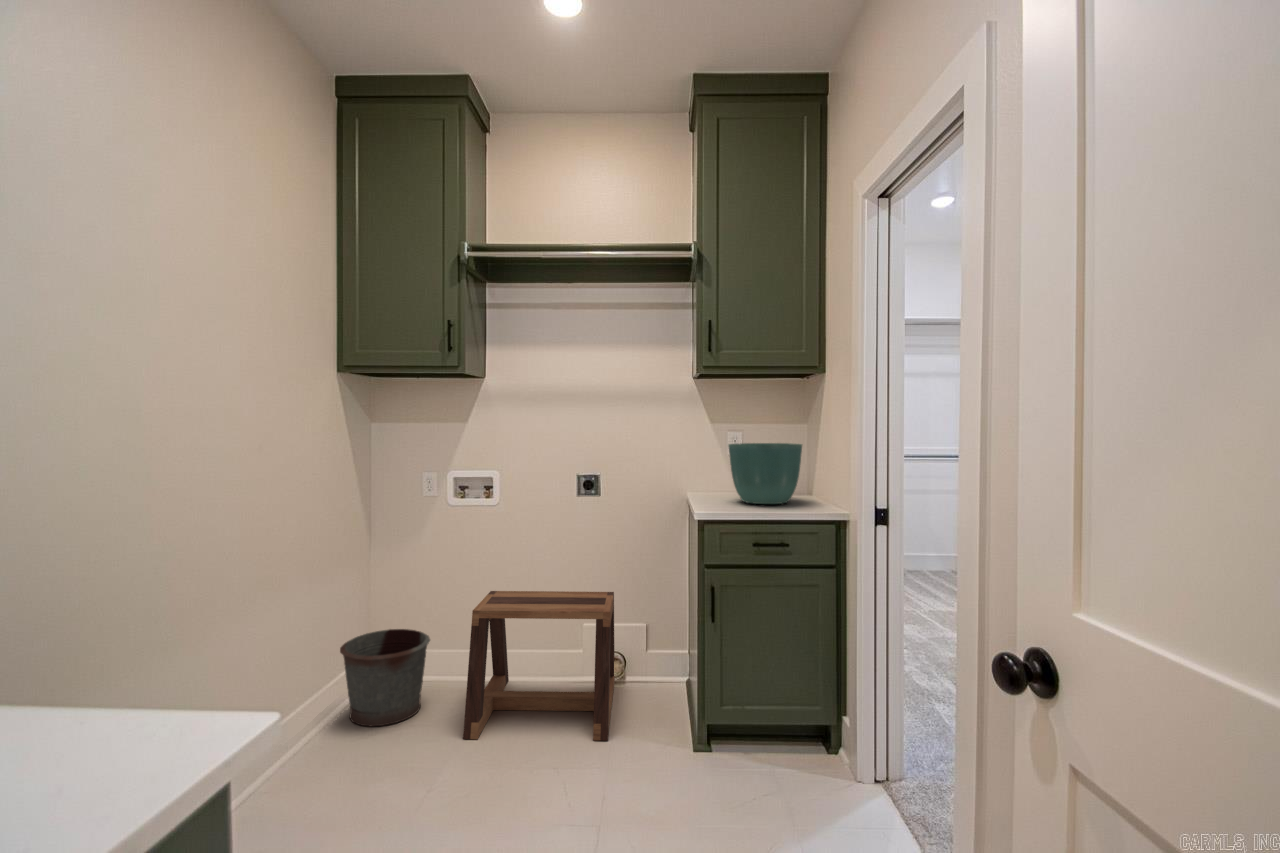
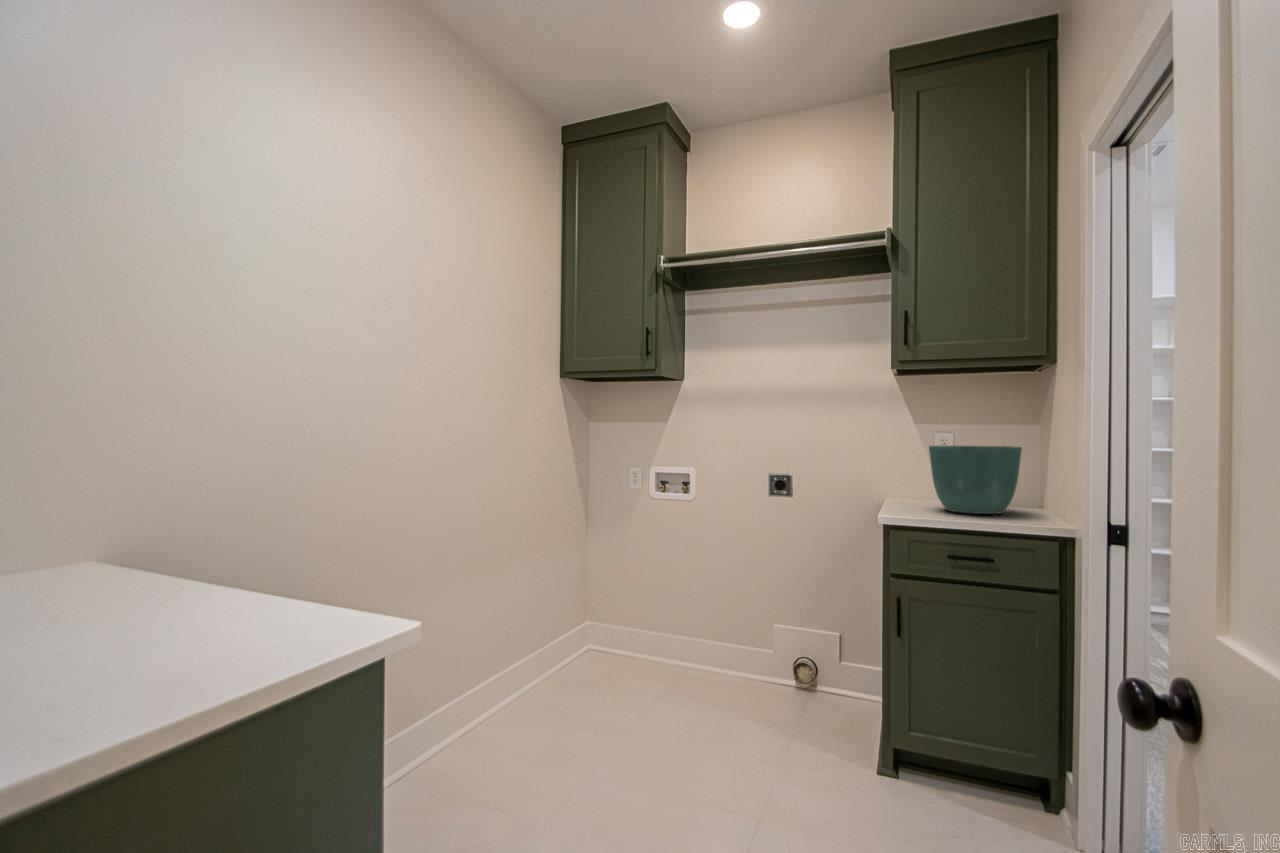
stool: present [463,591,615,740] -> none [649,582,806,744]
bucket: present [340,629,430,726] -> none [553,607,628,691]

